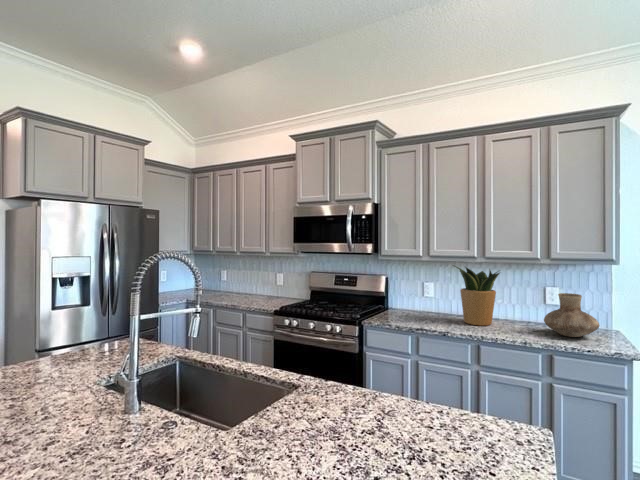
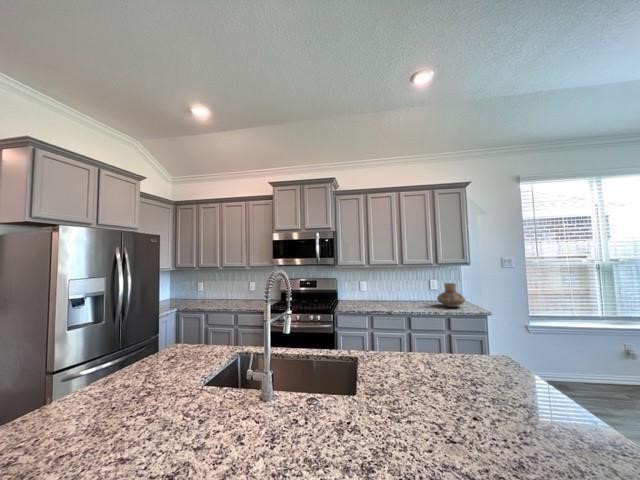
potted plant: present [455,266,500,326] -> none [383,270,416,306]

